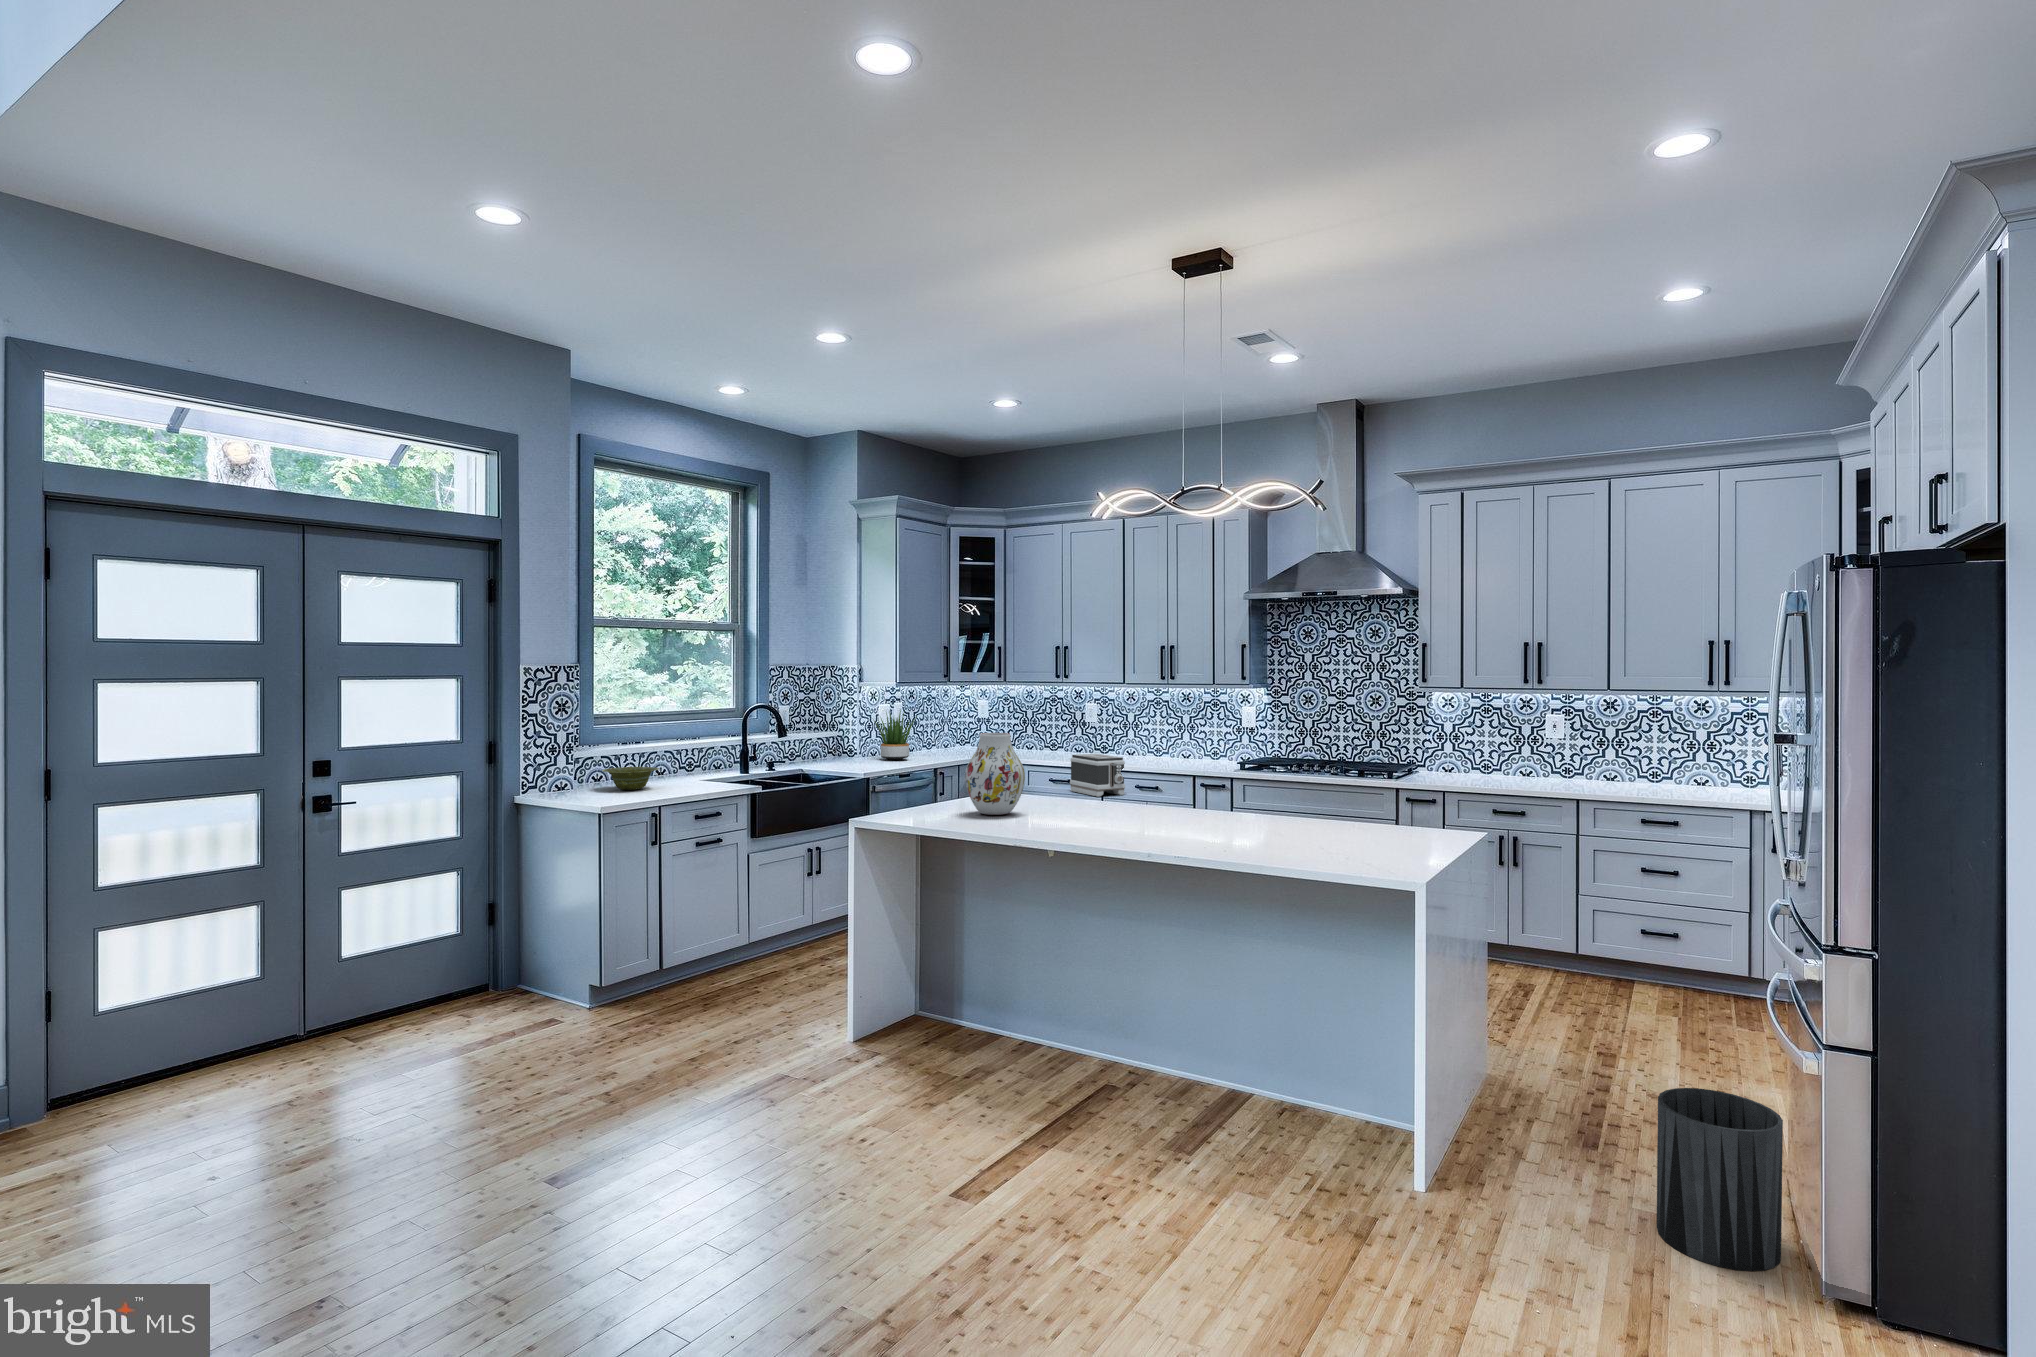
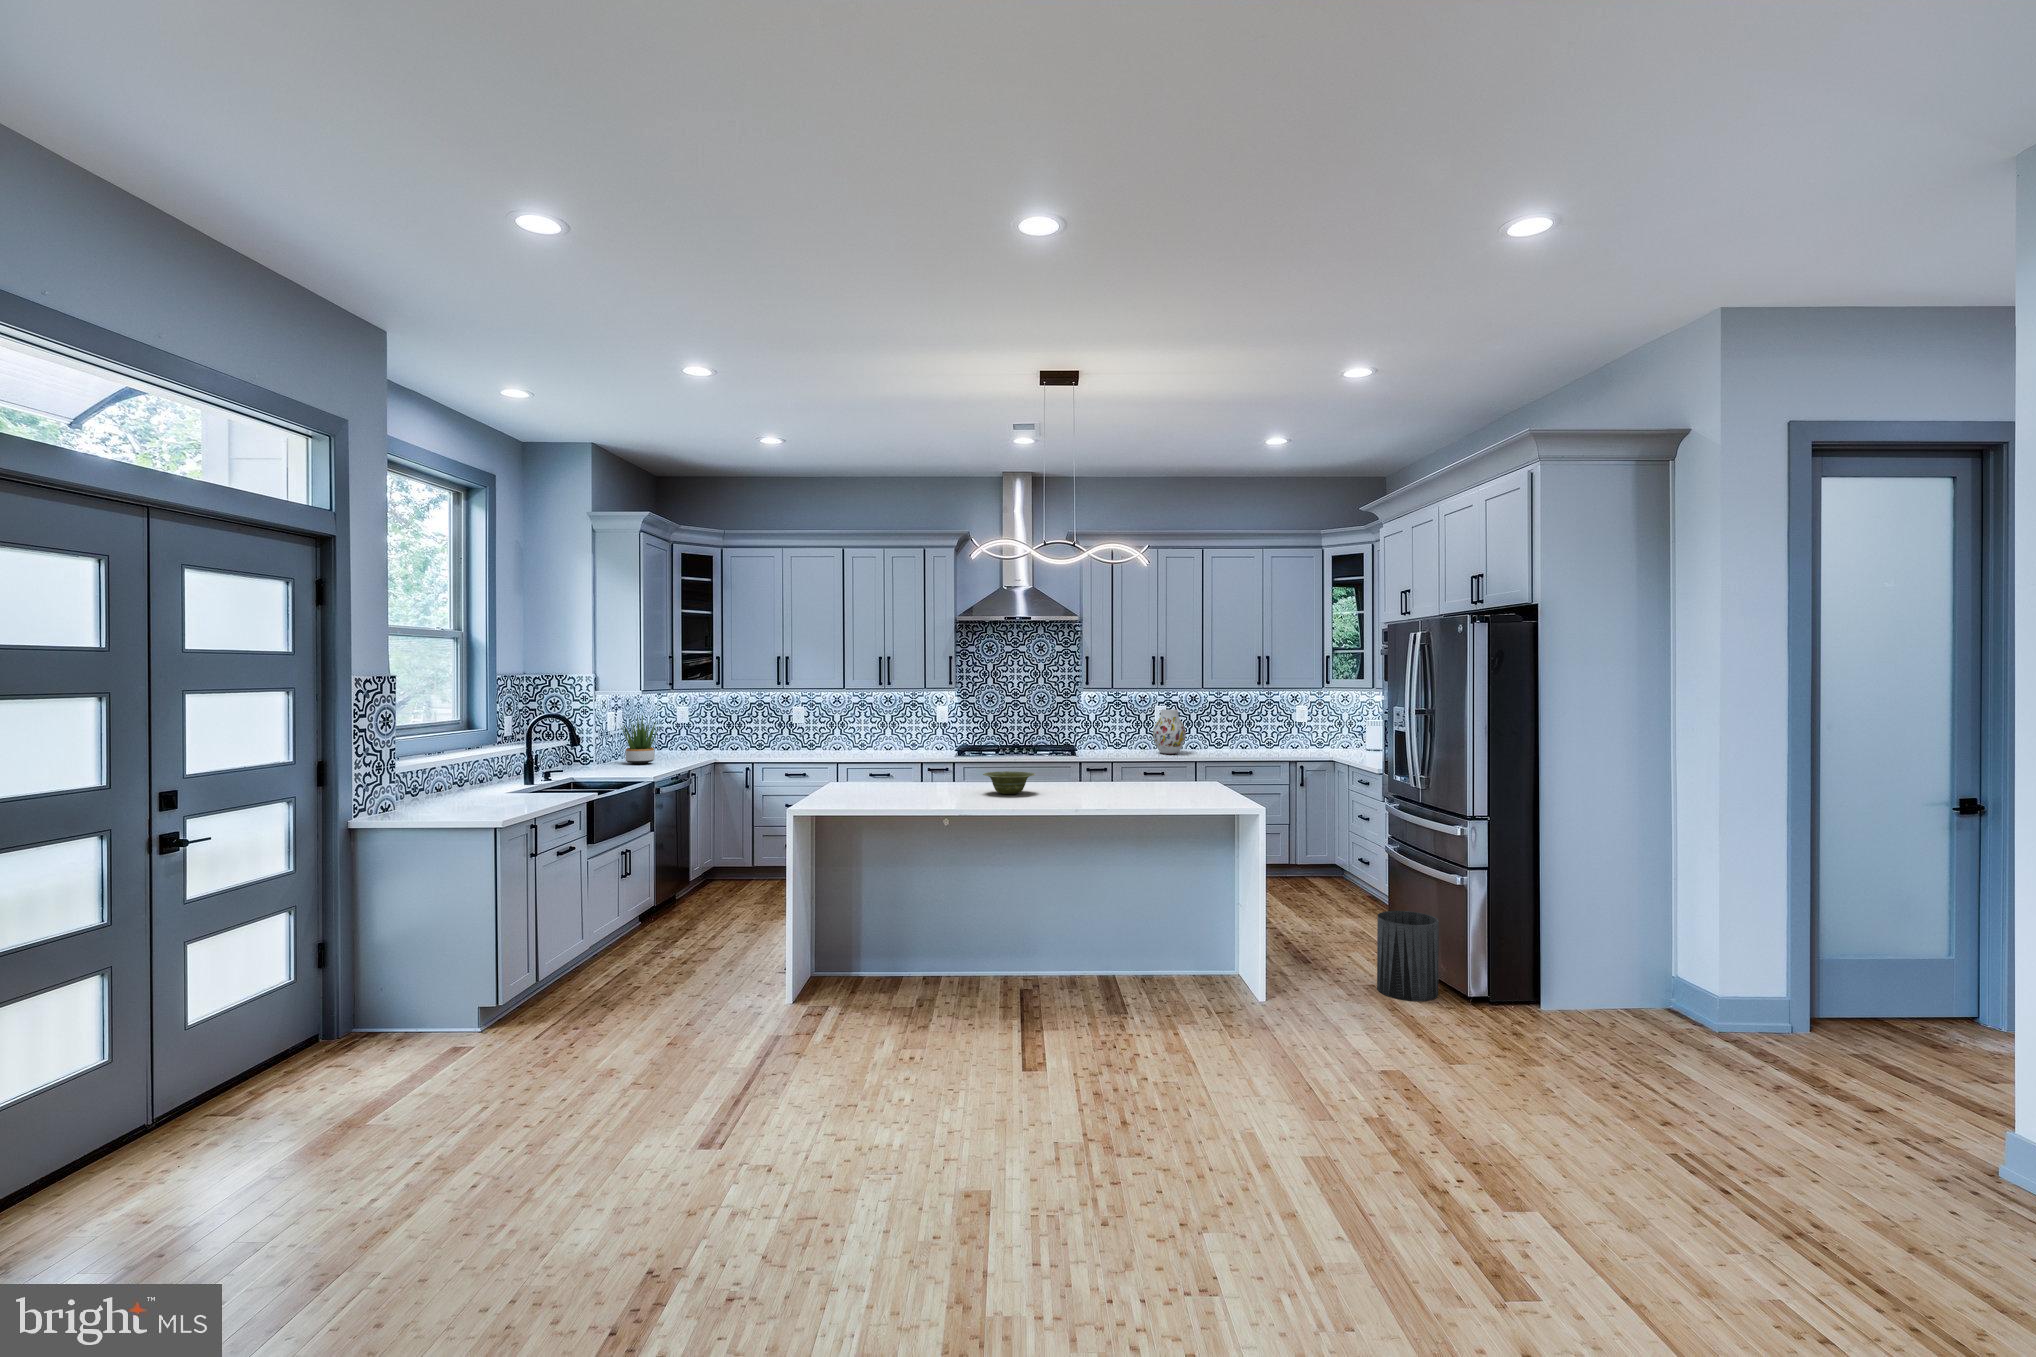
vase: present [965,733,1025,815] -> present [1153,710,1186,754]
toaster: present [1070,754,1125,797] -> none [808,749,861,785]
dish: present [602,767,659,790] -> present [983,771,1035,794]

